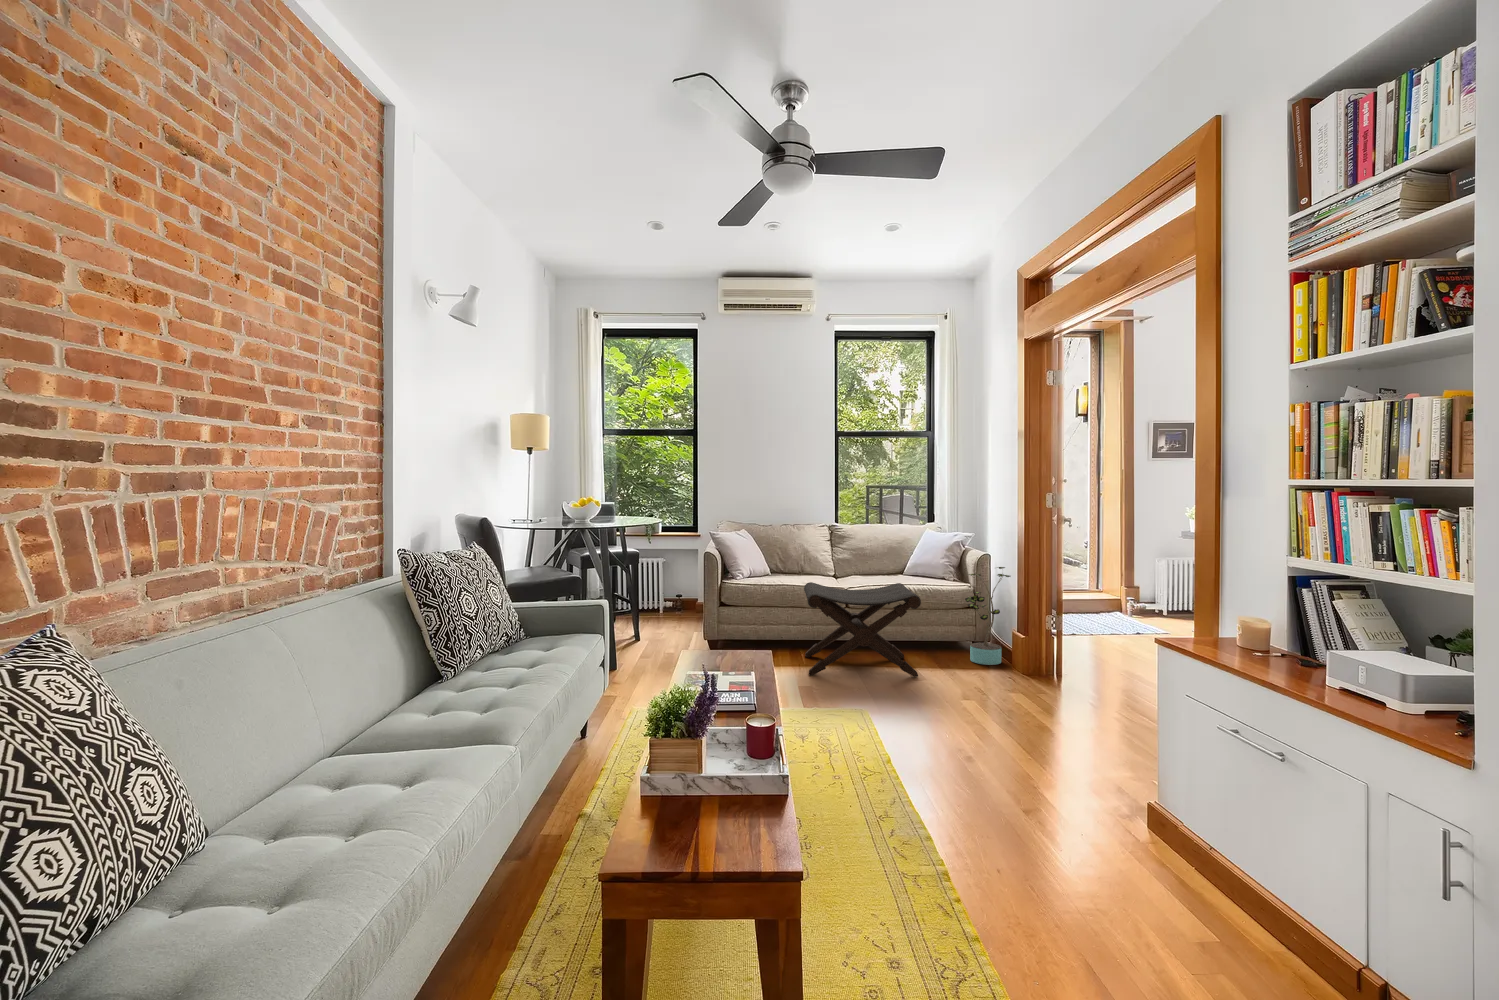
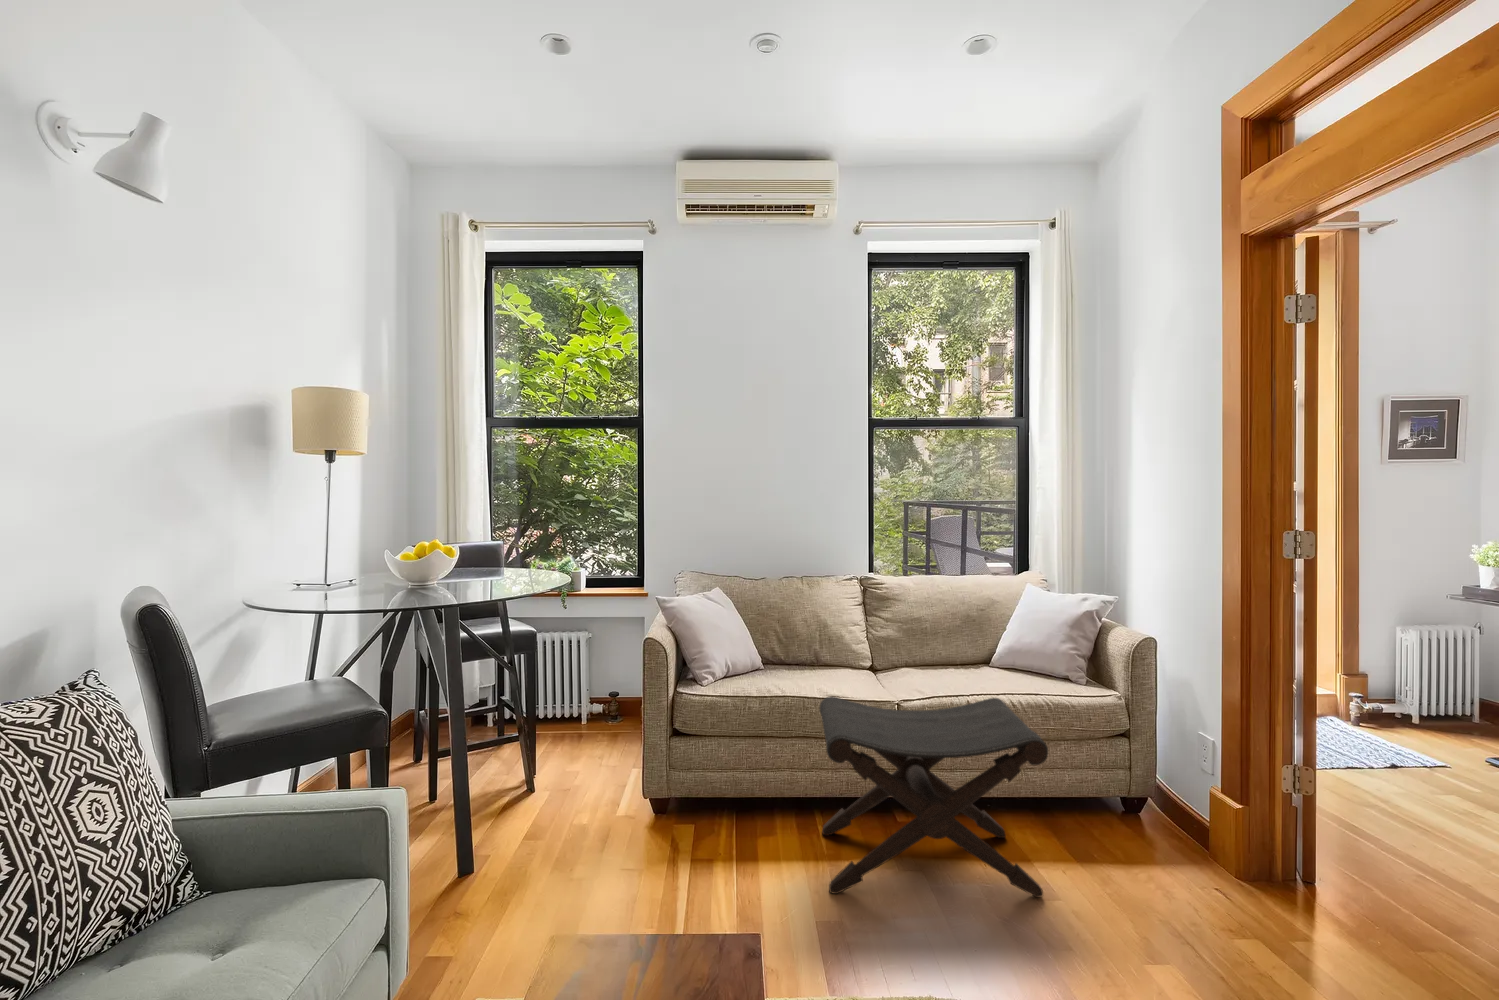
potted plant: present [965,567,1010,665] -> none [1118,668,1210,855]

